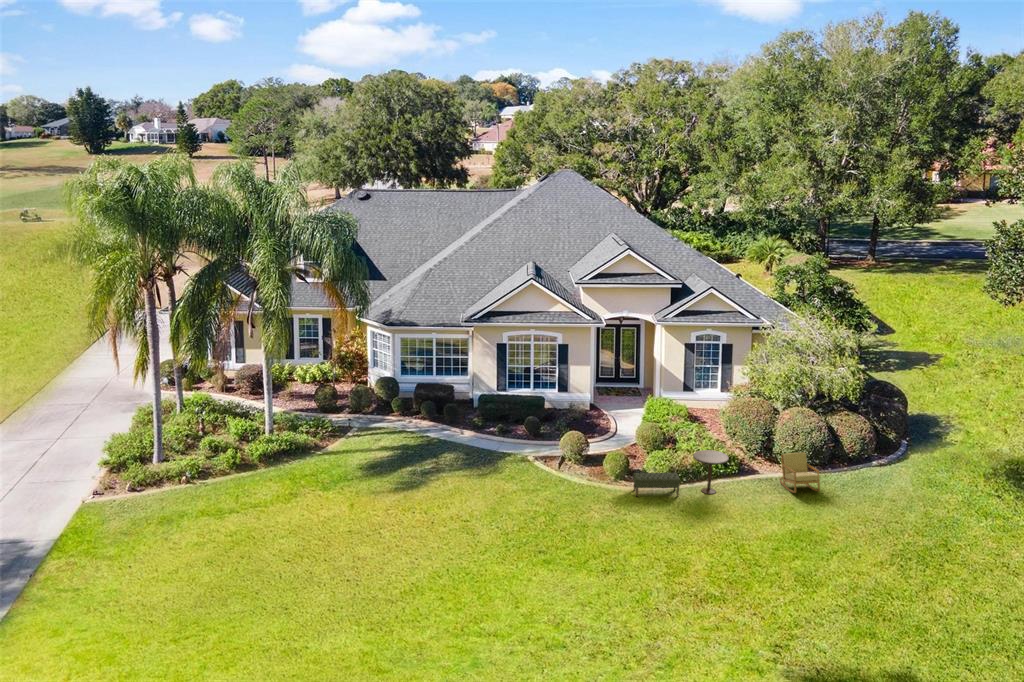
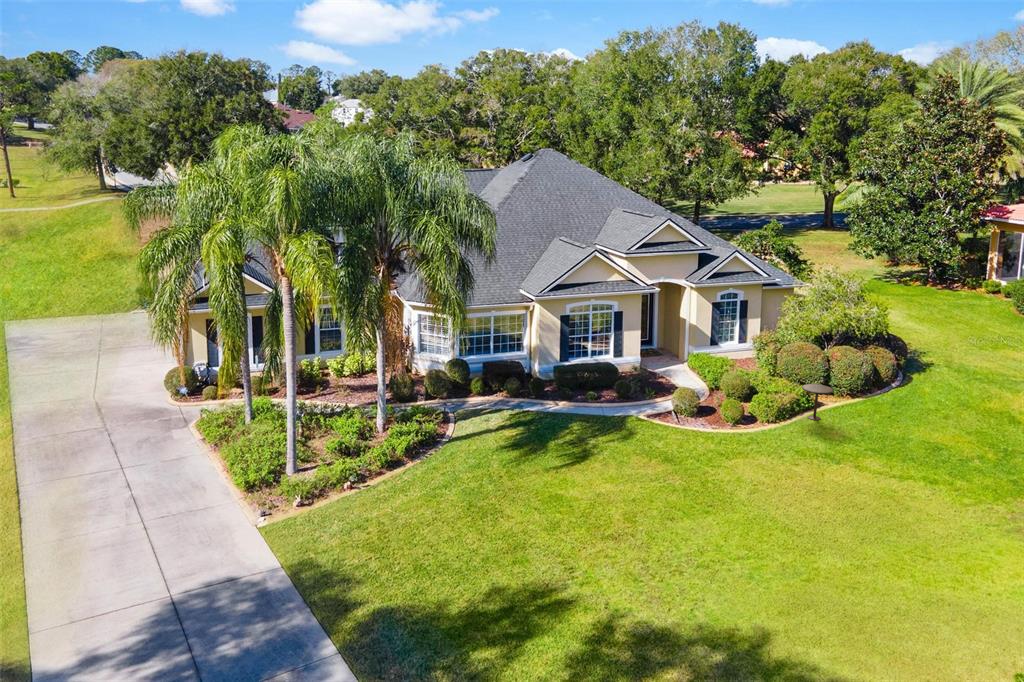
chair: present [779,453,820,493] -> none [851,378,890,410]
bench: present [633,473,680,497] -> none [762,406,802,430]

